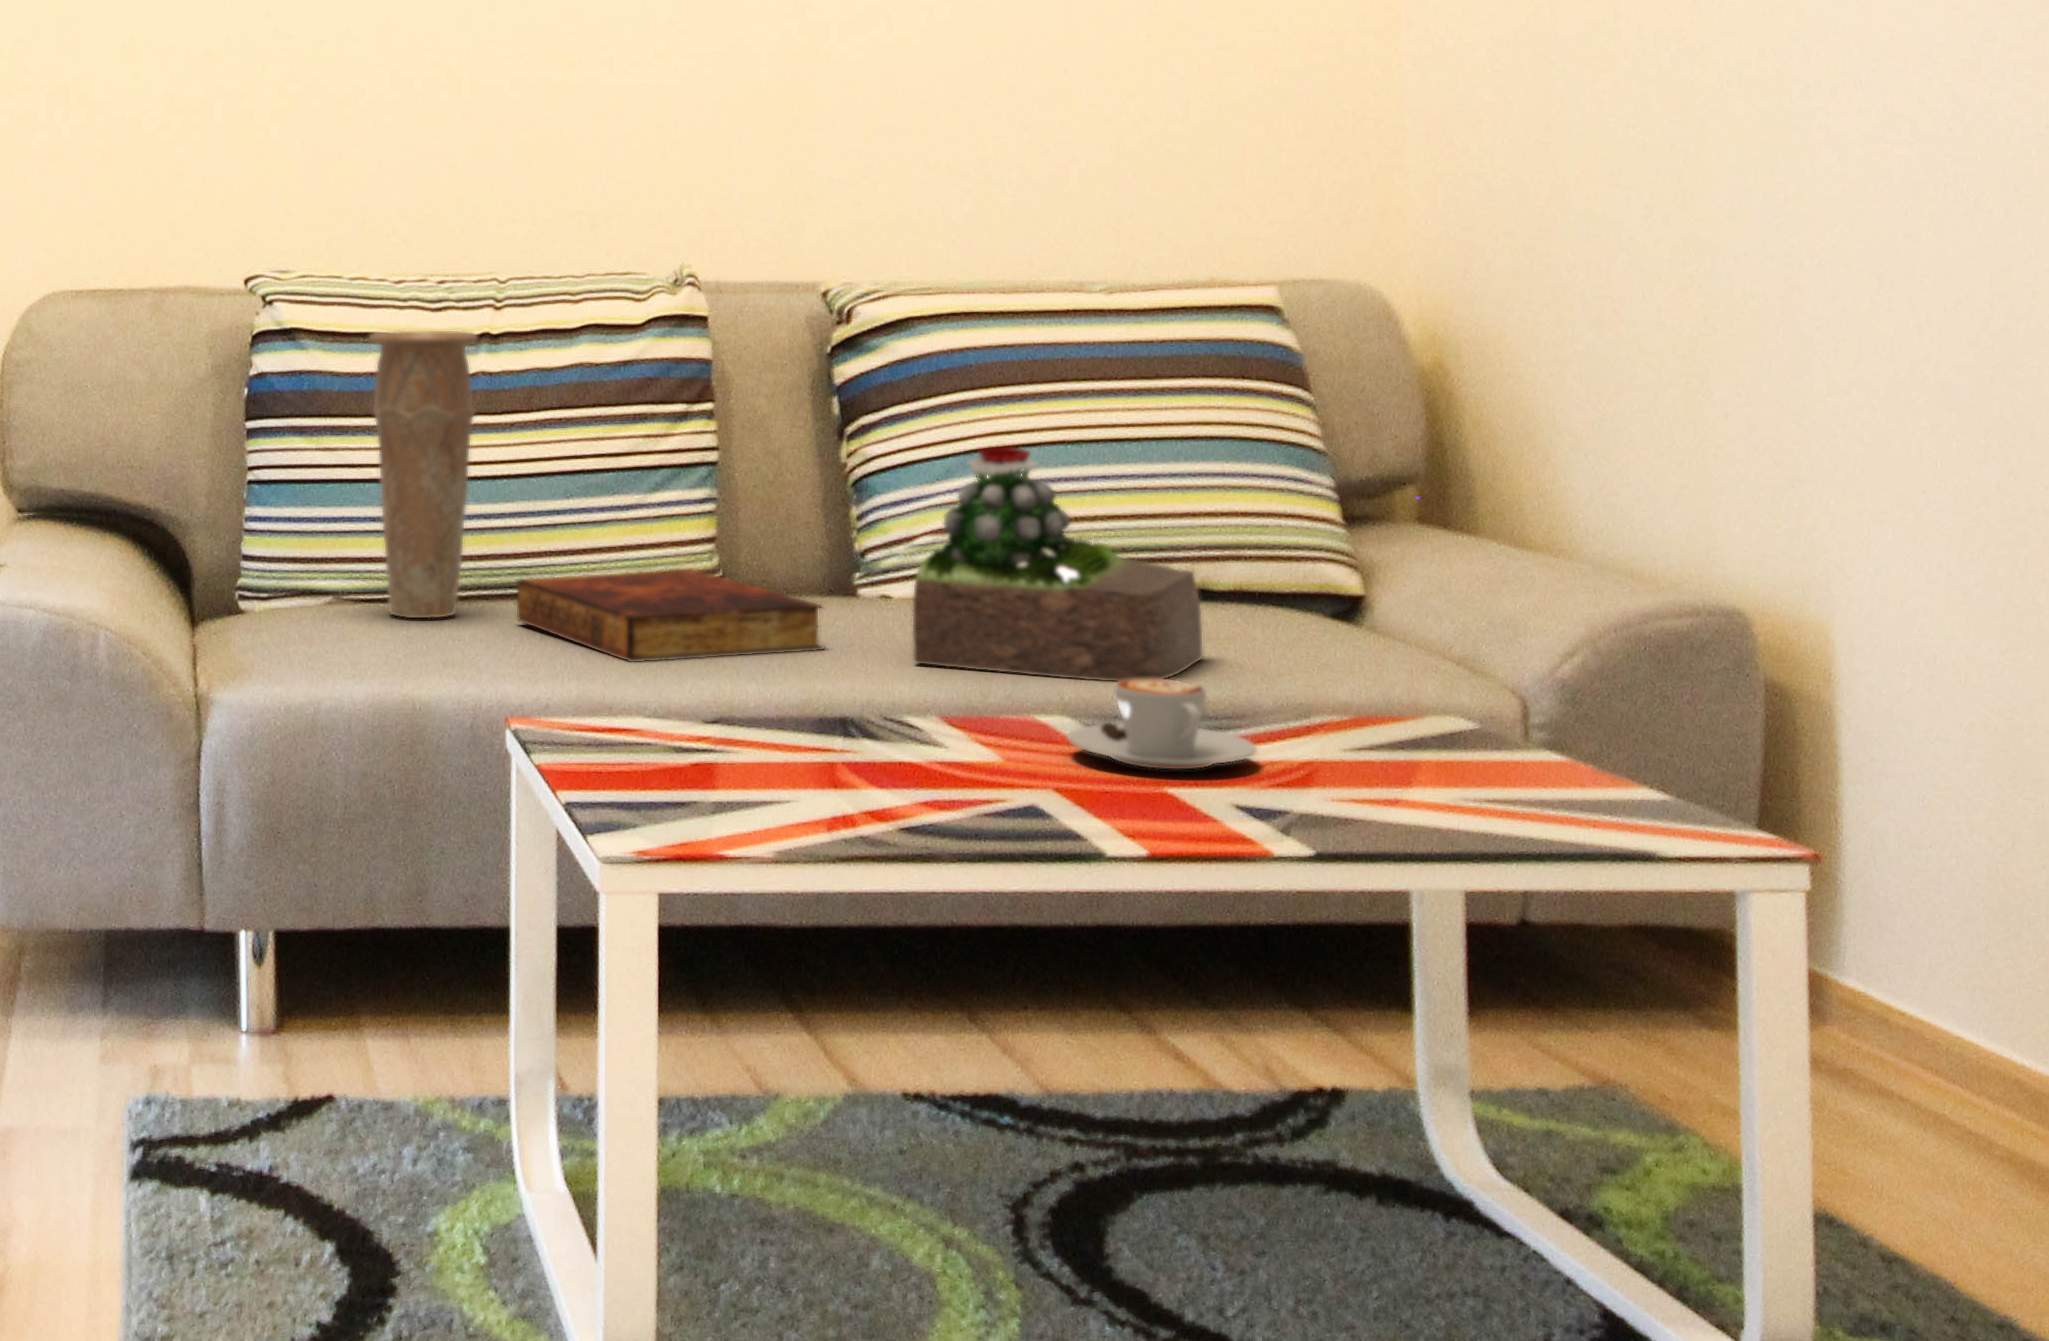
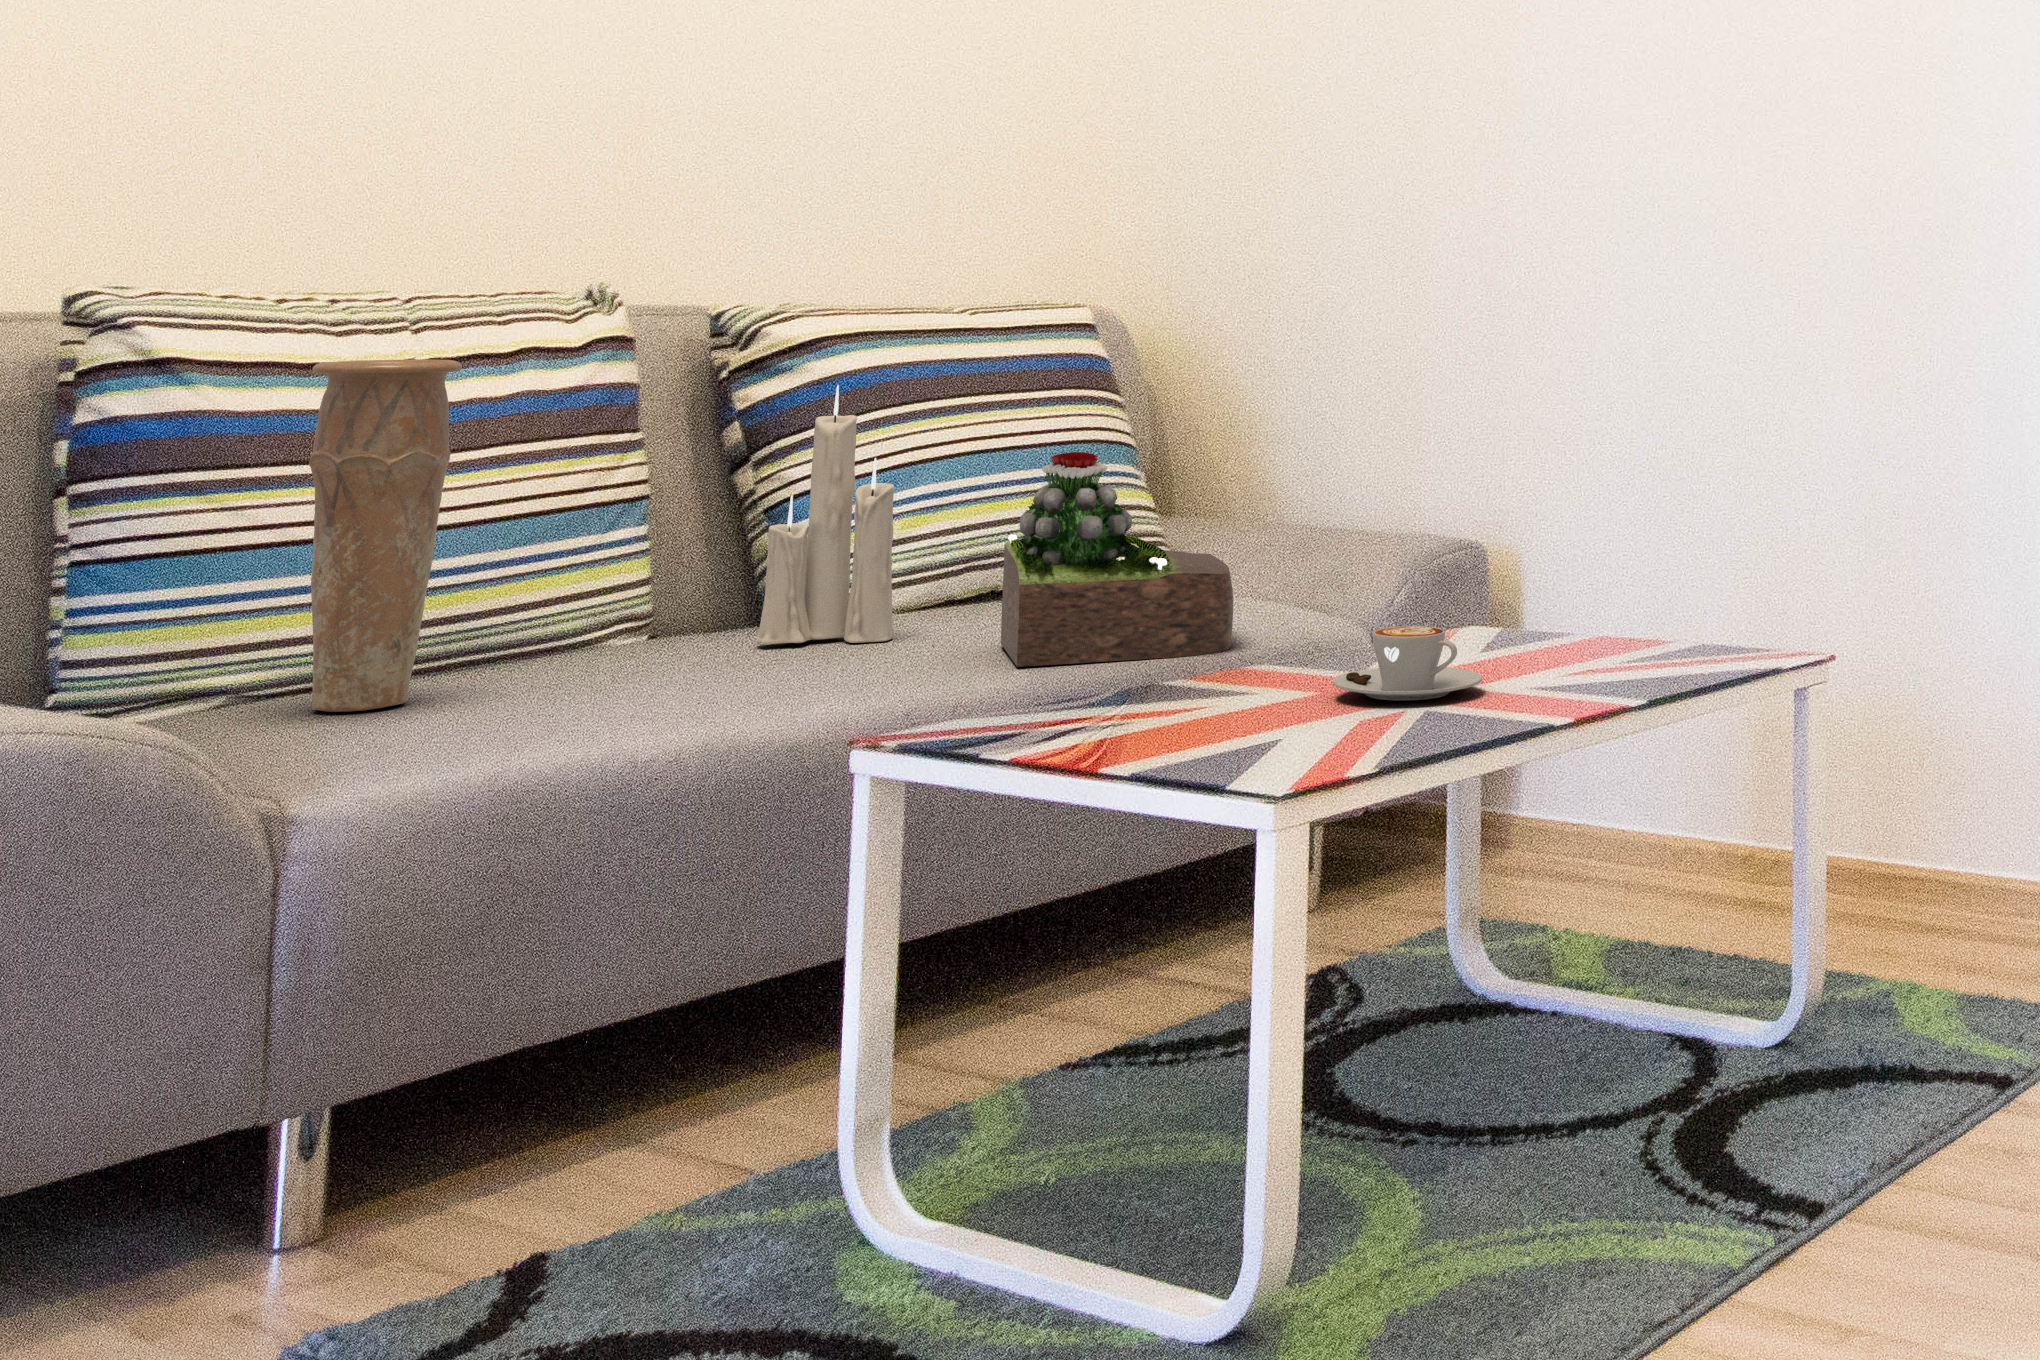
candle: none [790,351,914,621] -> present [757,385,895,644]
book: present [517,570,823,662] -> none [510,614,899,708]

